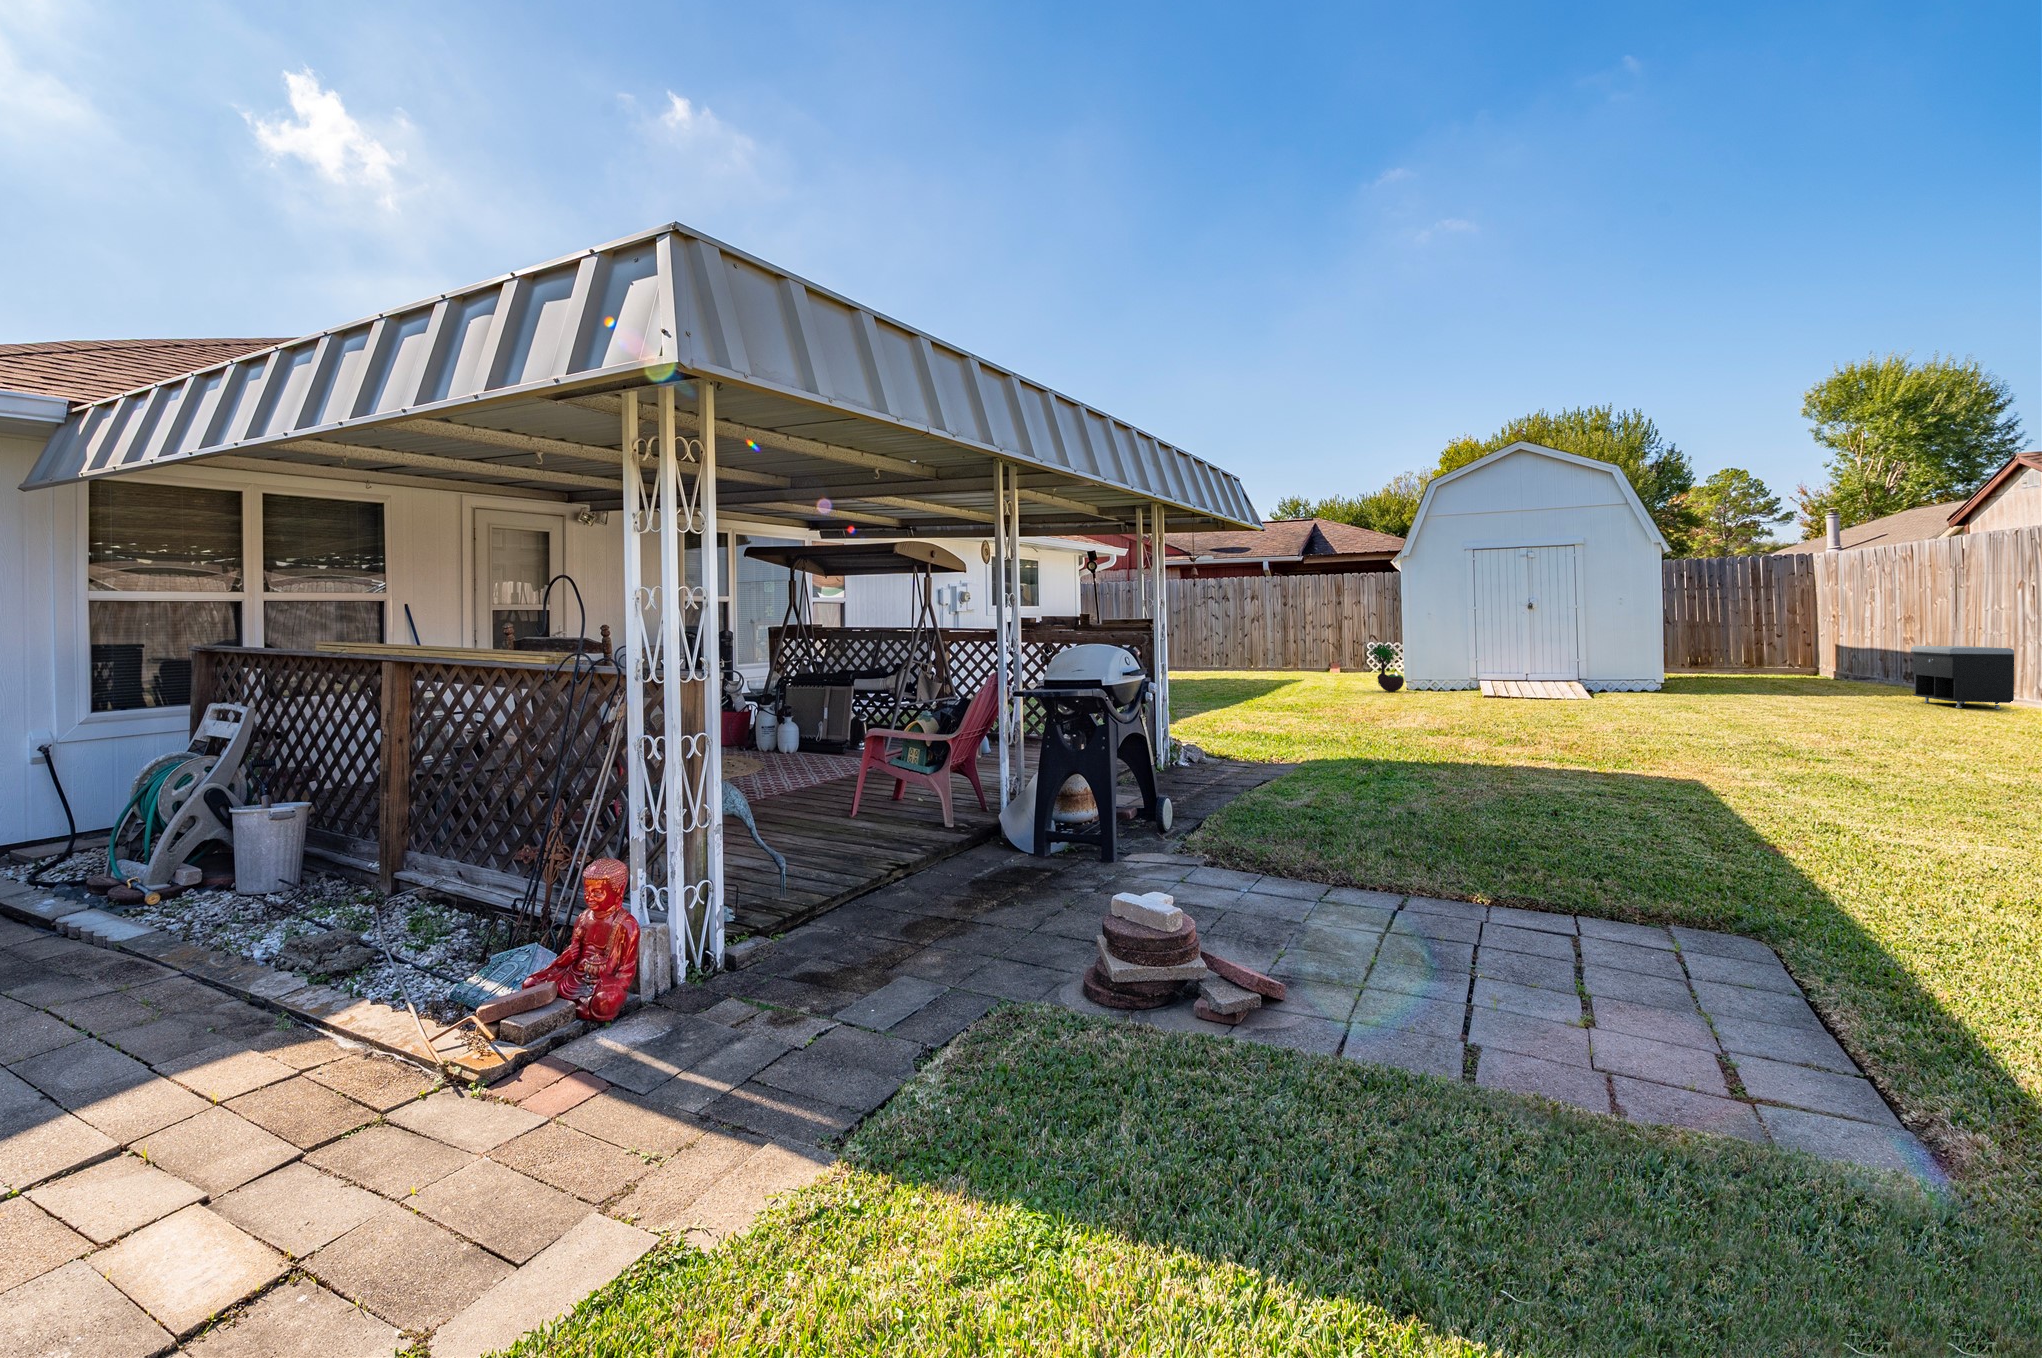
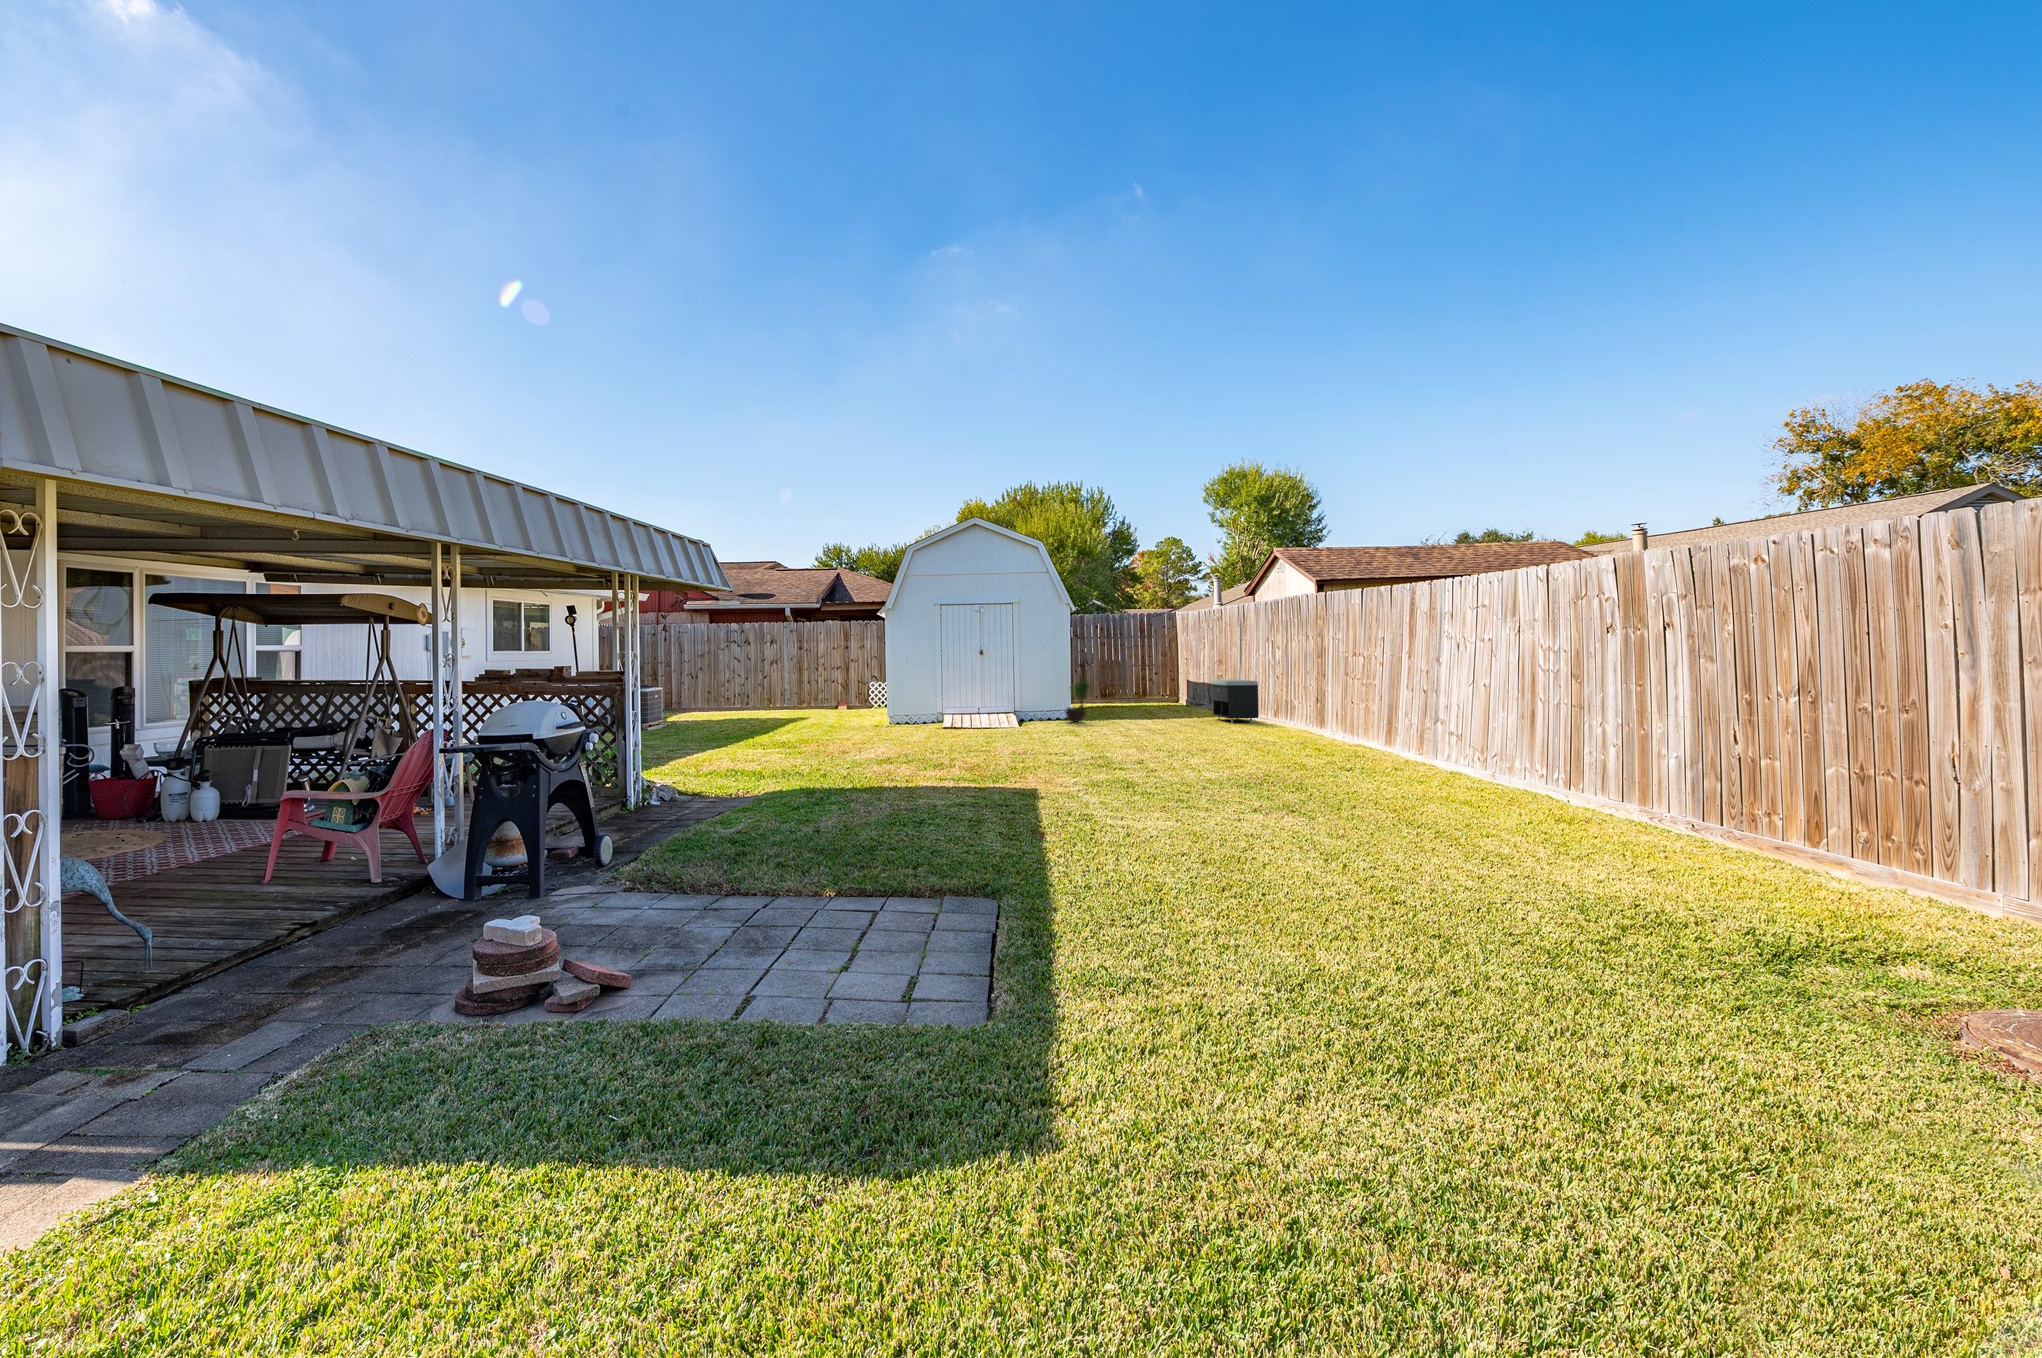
potted tree: present [1370,644,1404,692] -> present [1066,681,1090,722]

